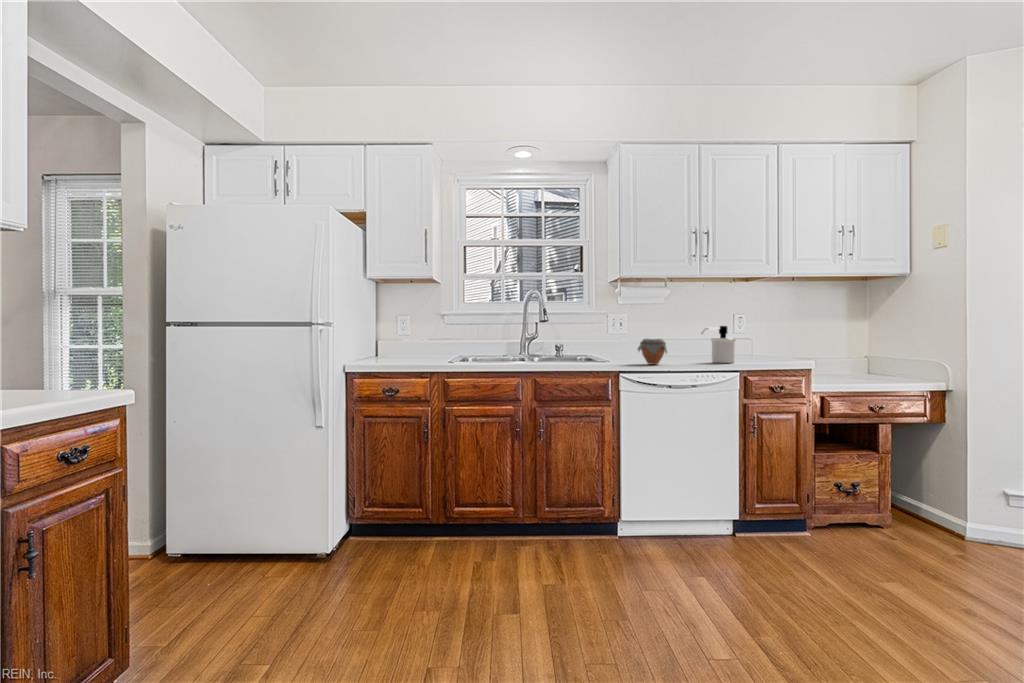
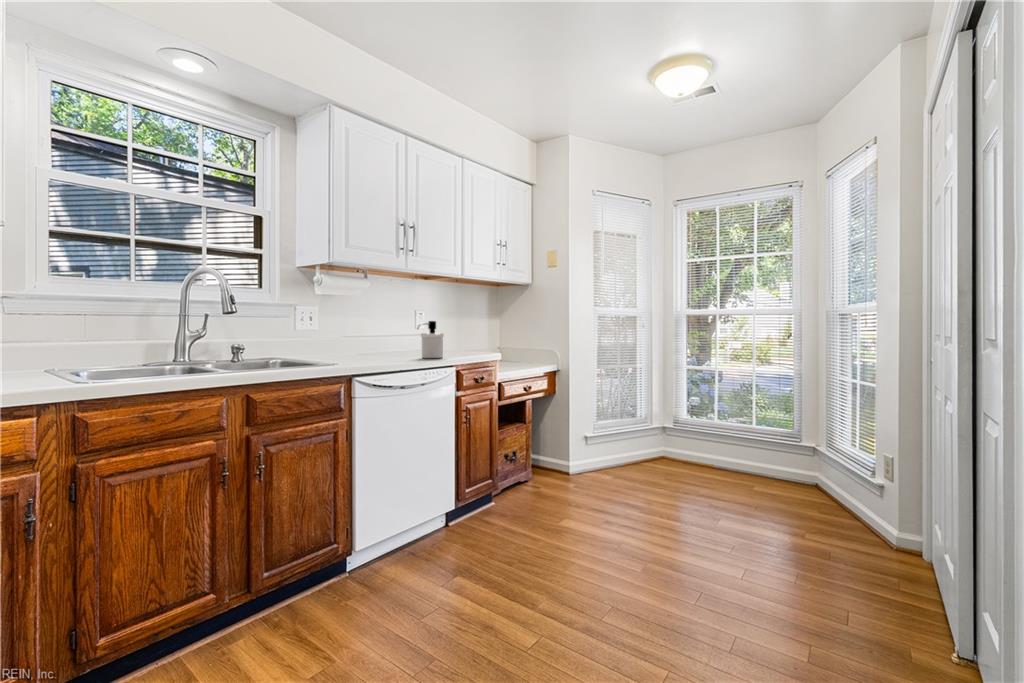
jar: present [638,338,667,364] -> none [365,334,400,364]

